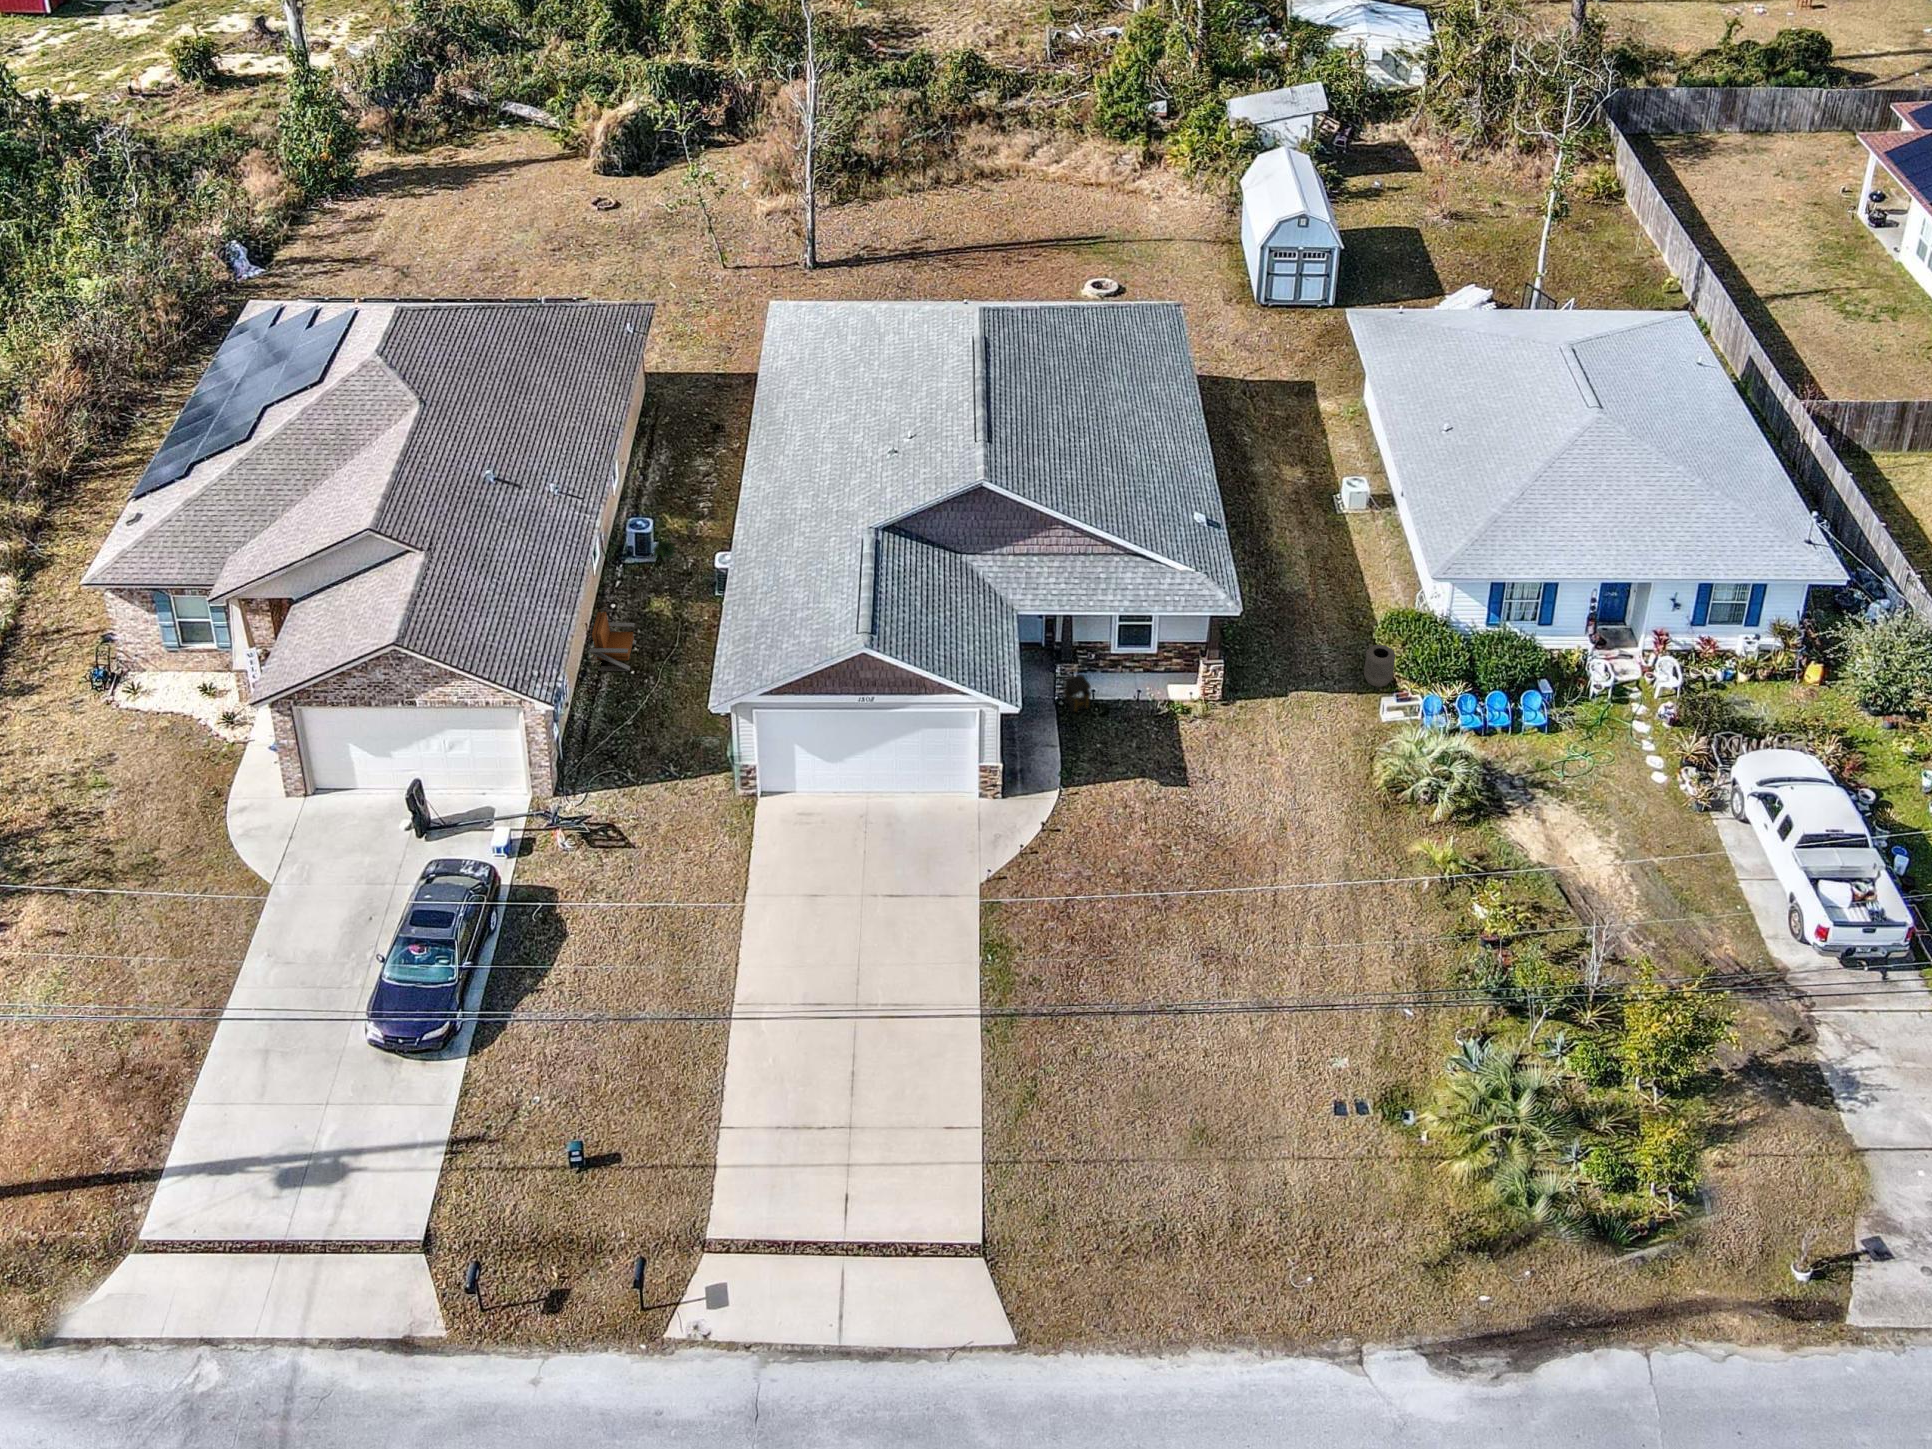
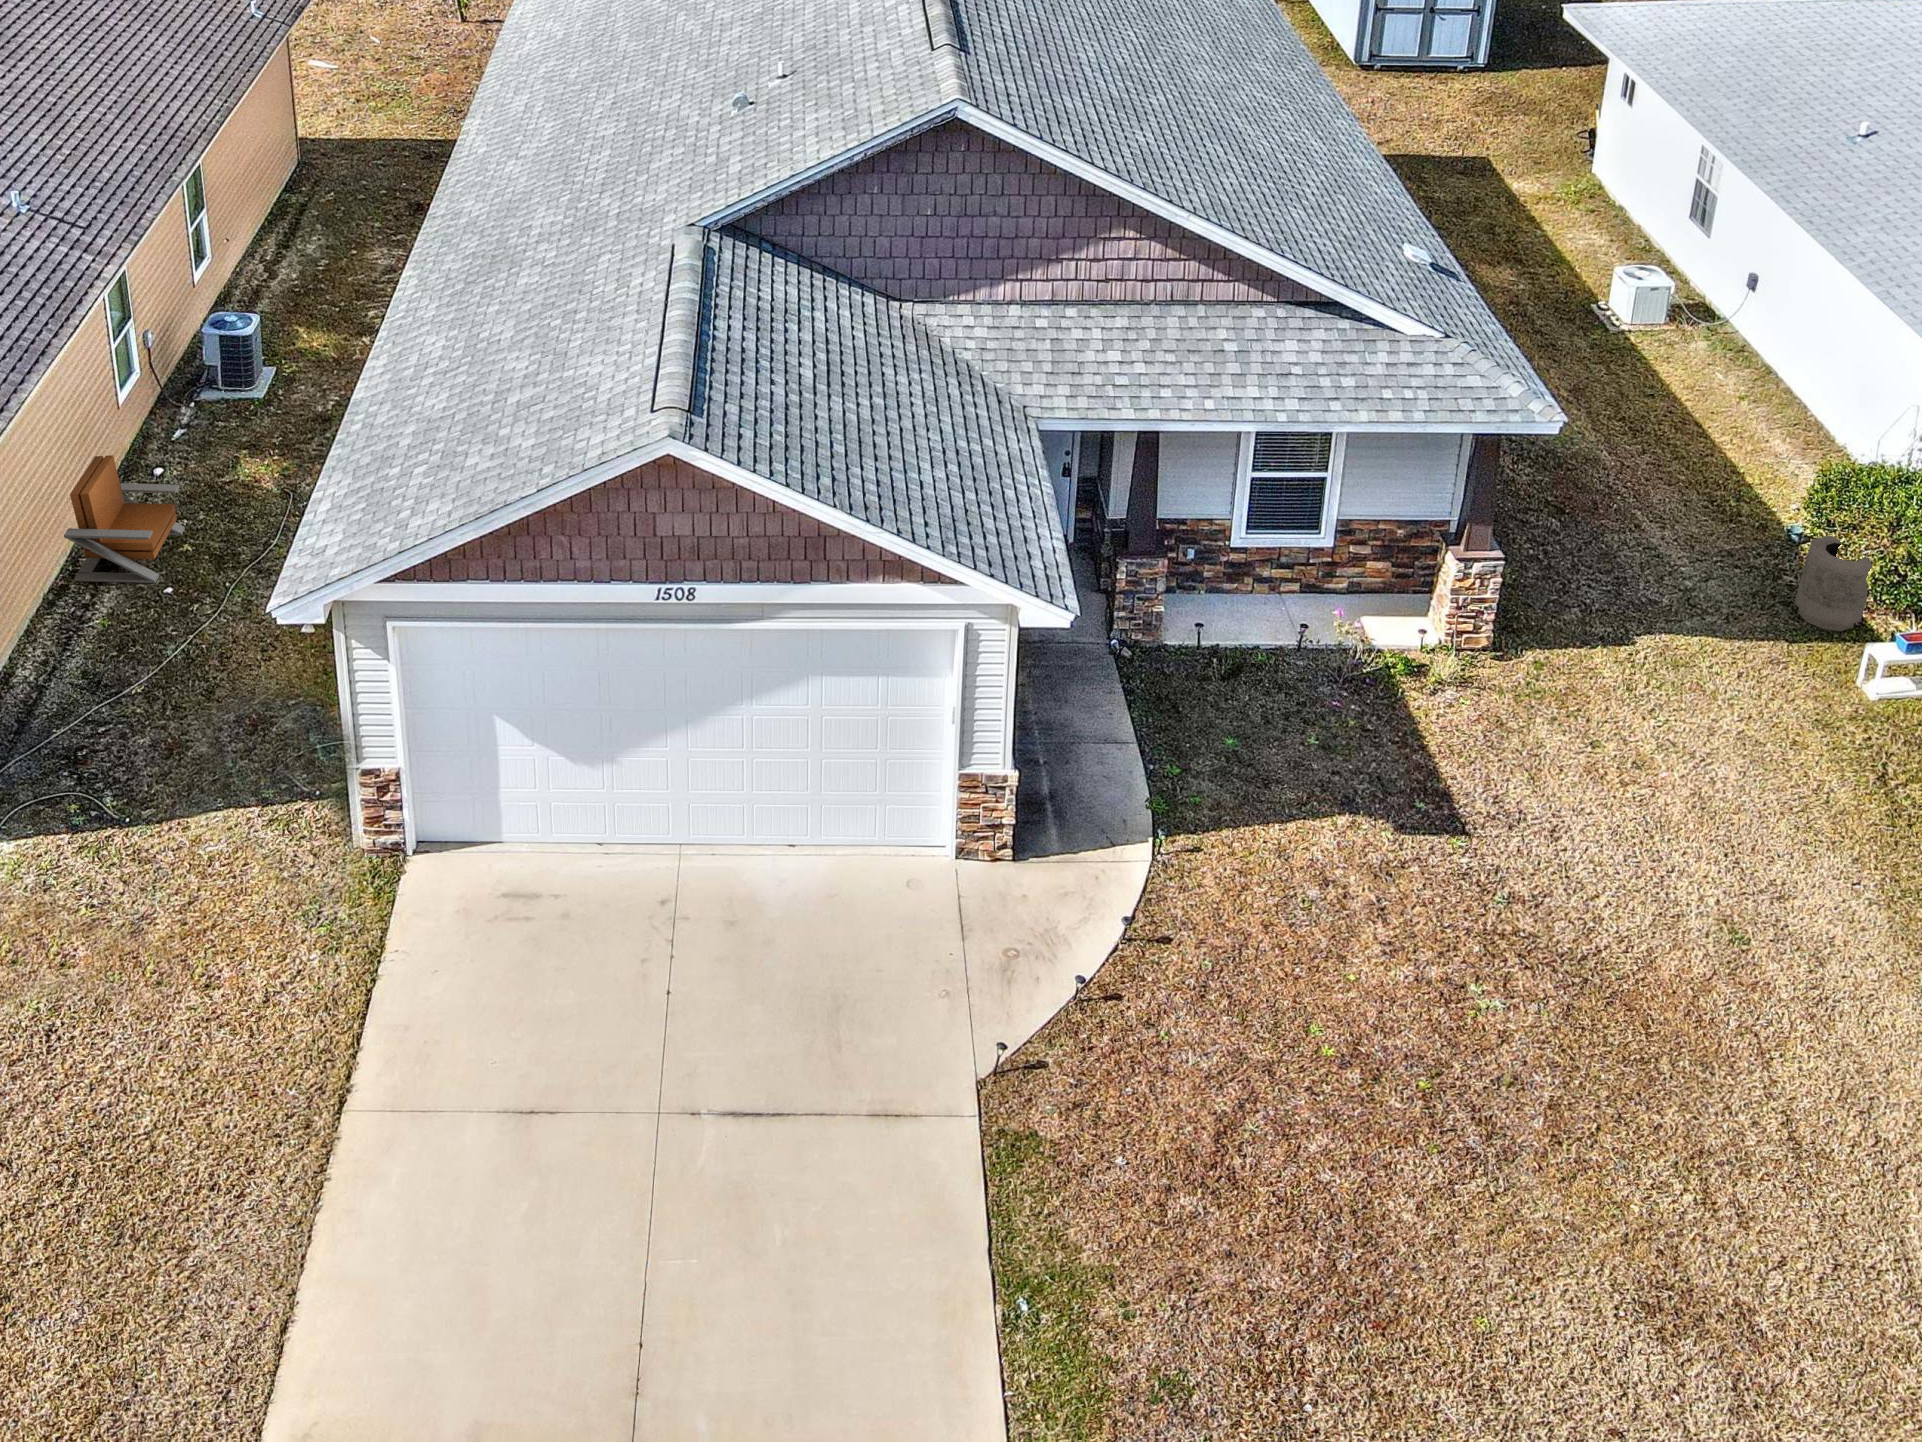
potted plant: present [653,540,676,561] -> none [247,346,308,394]
toolbox: present [1064,675,1091,712] -> none [1131,588,1199,674]

